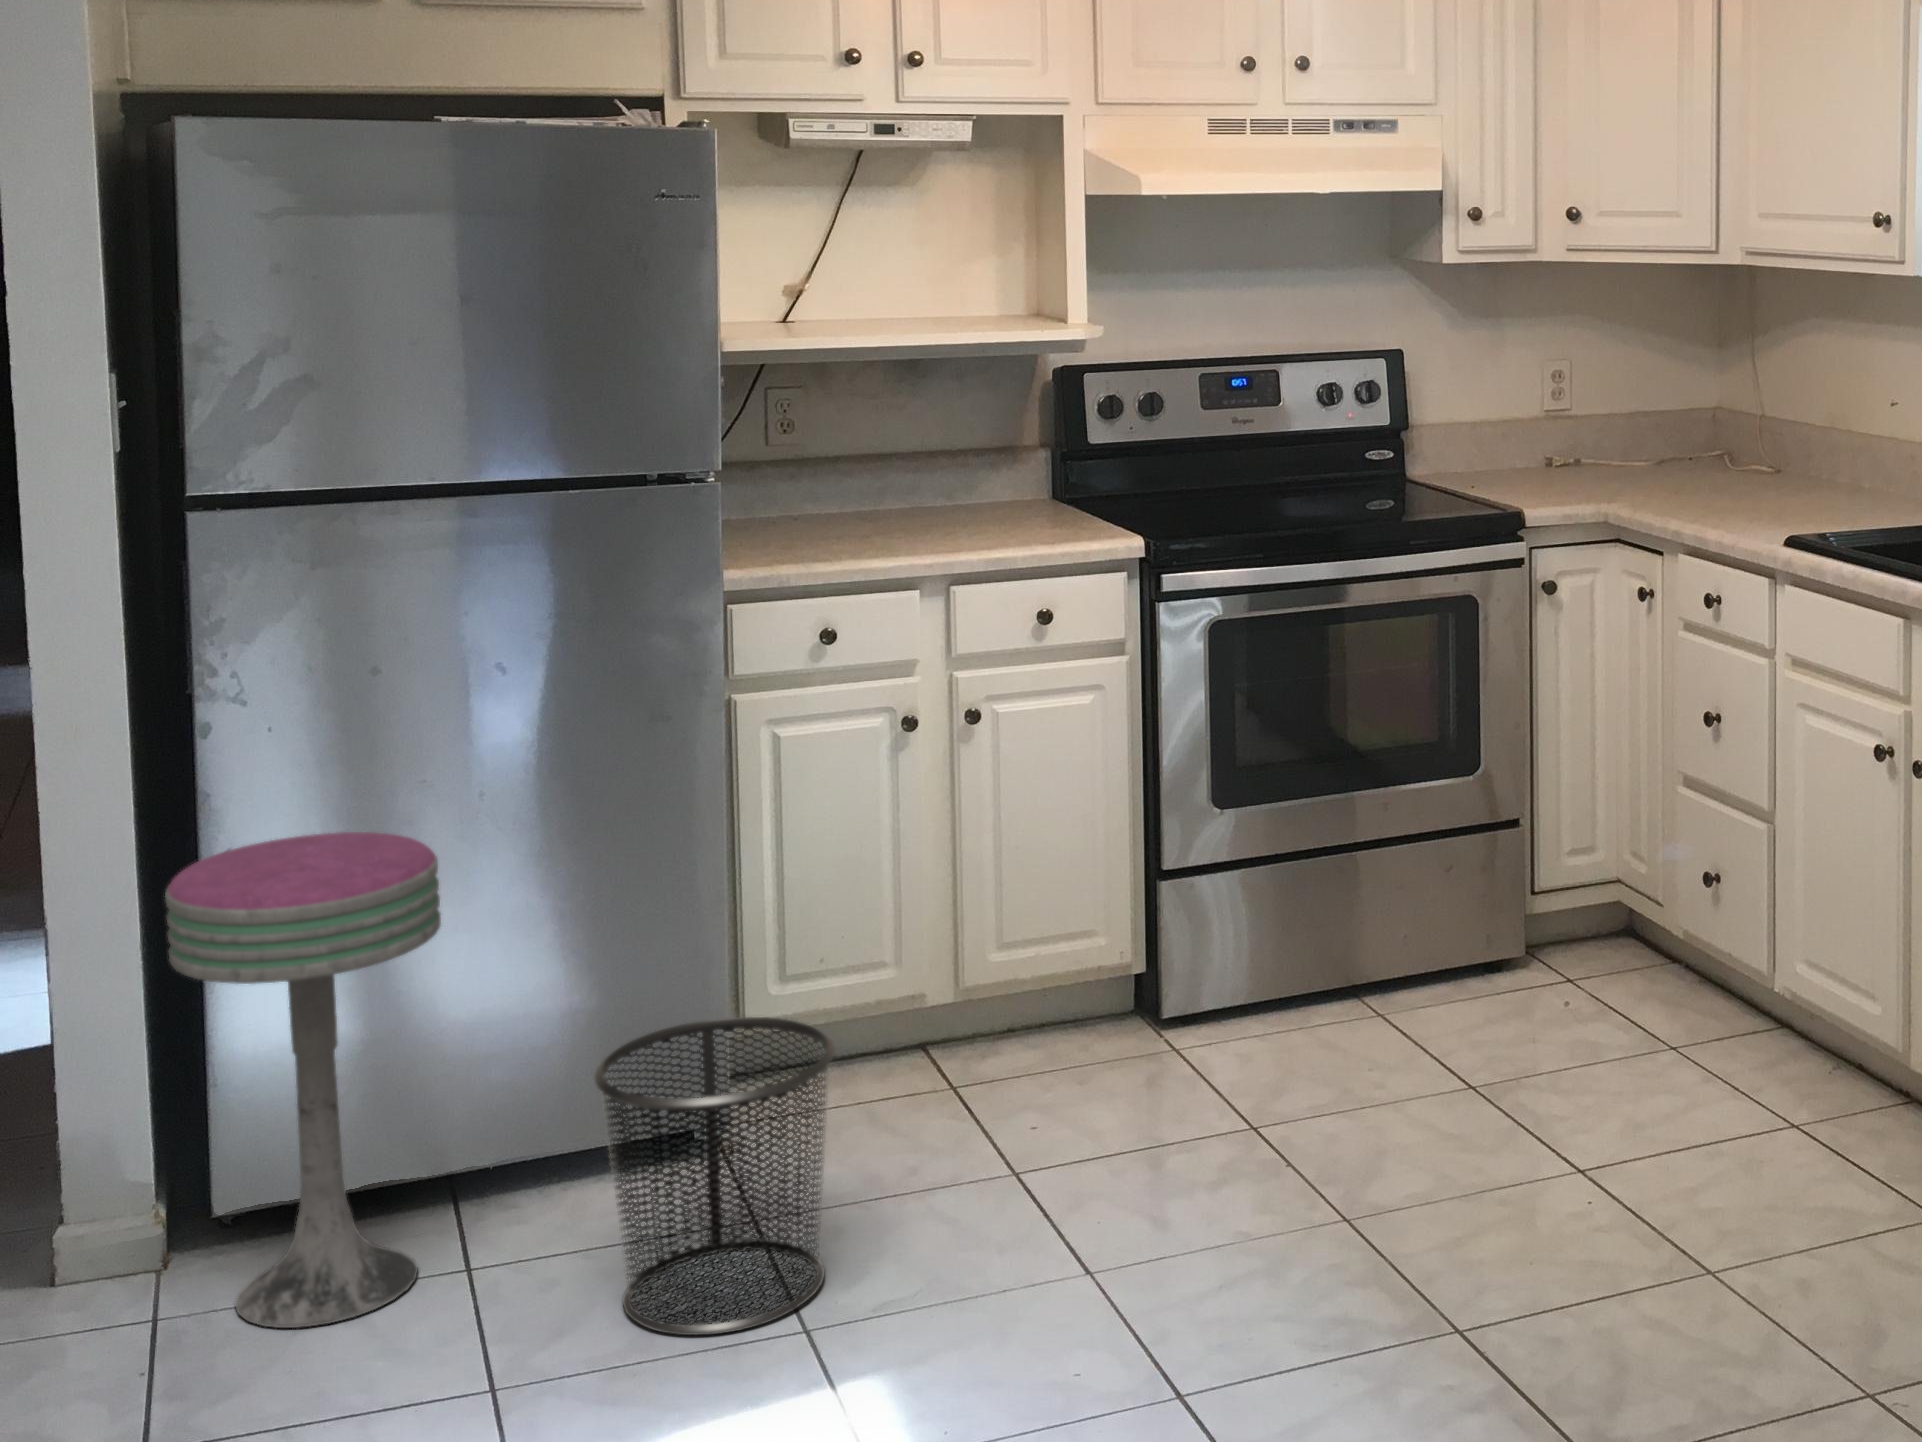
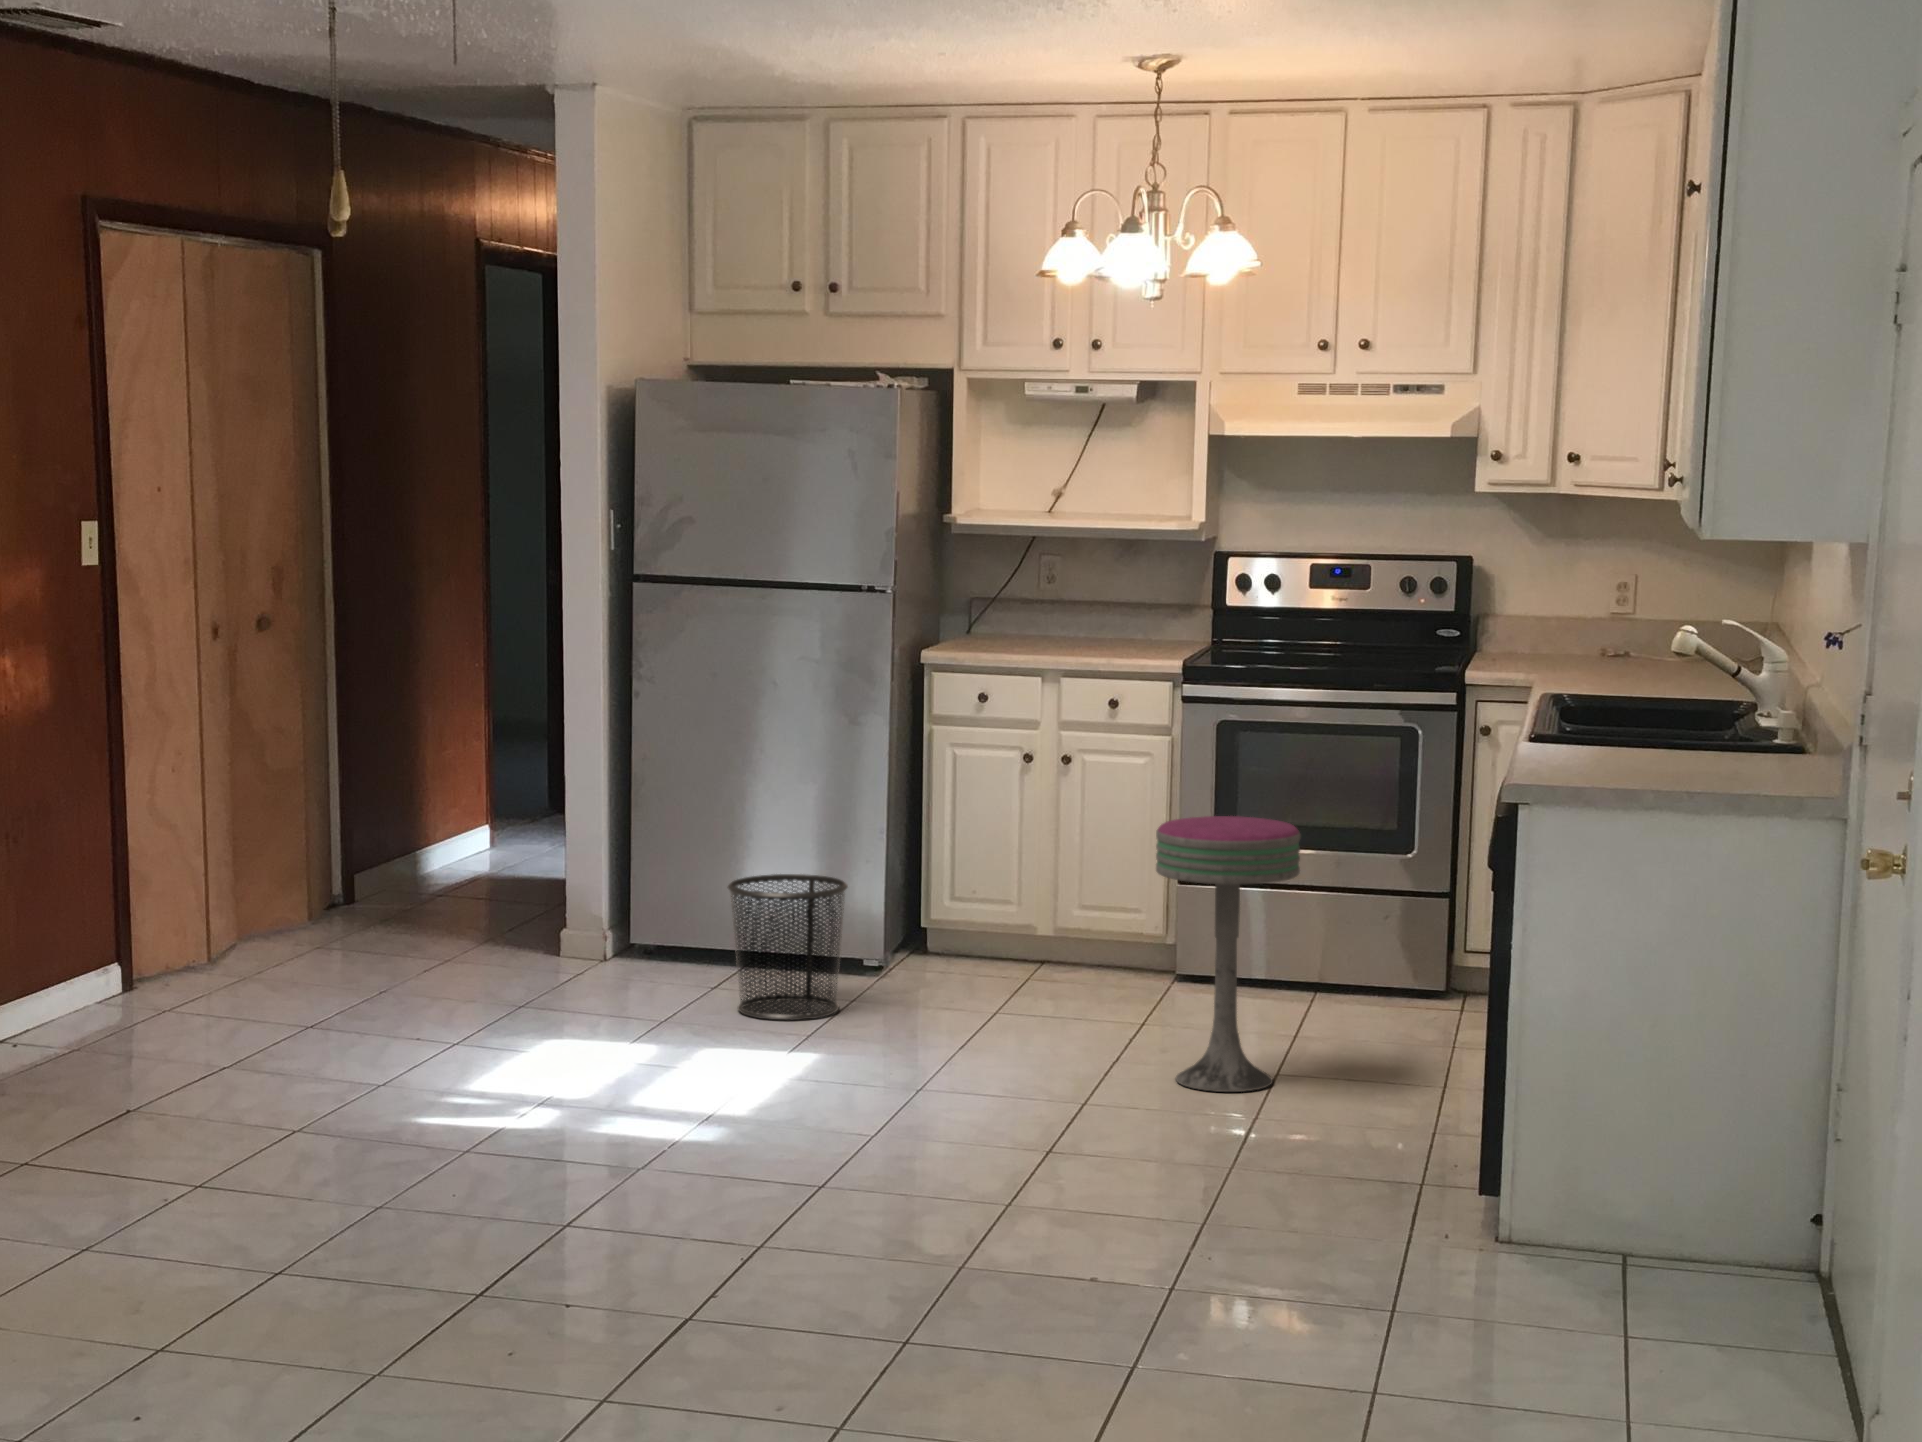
bar stool: present [165,832,441,1328] -> present [1156,816,1301,1092]

